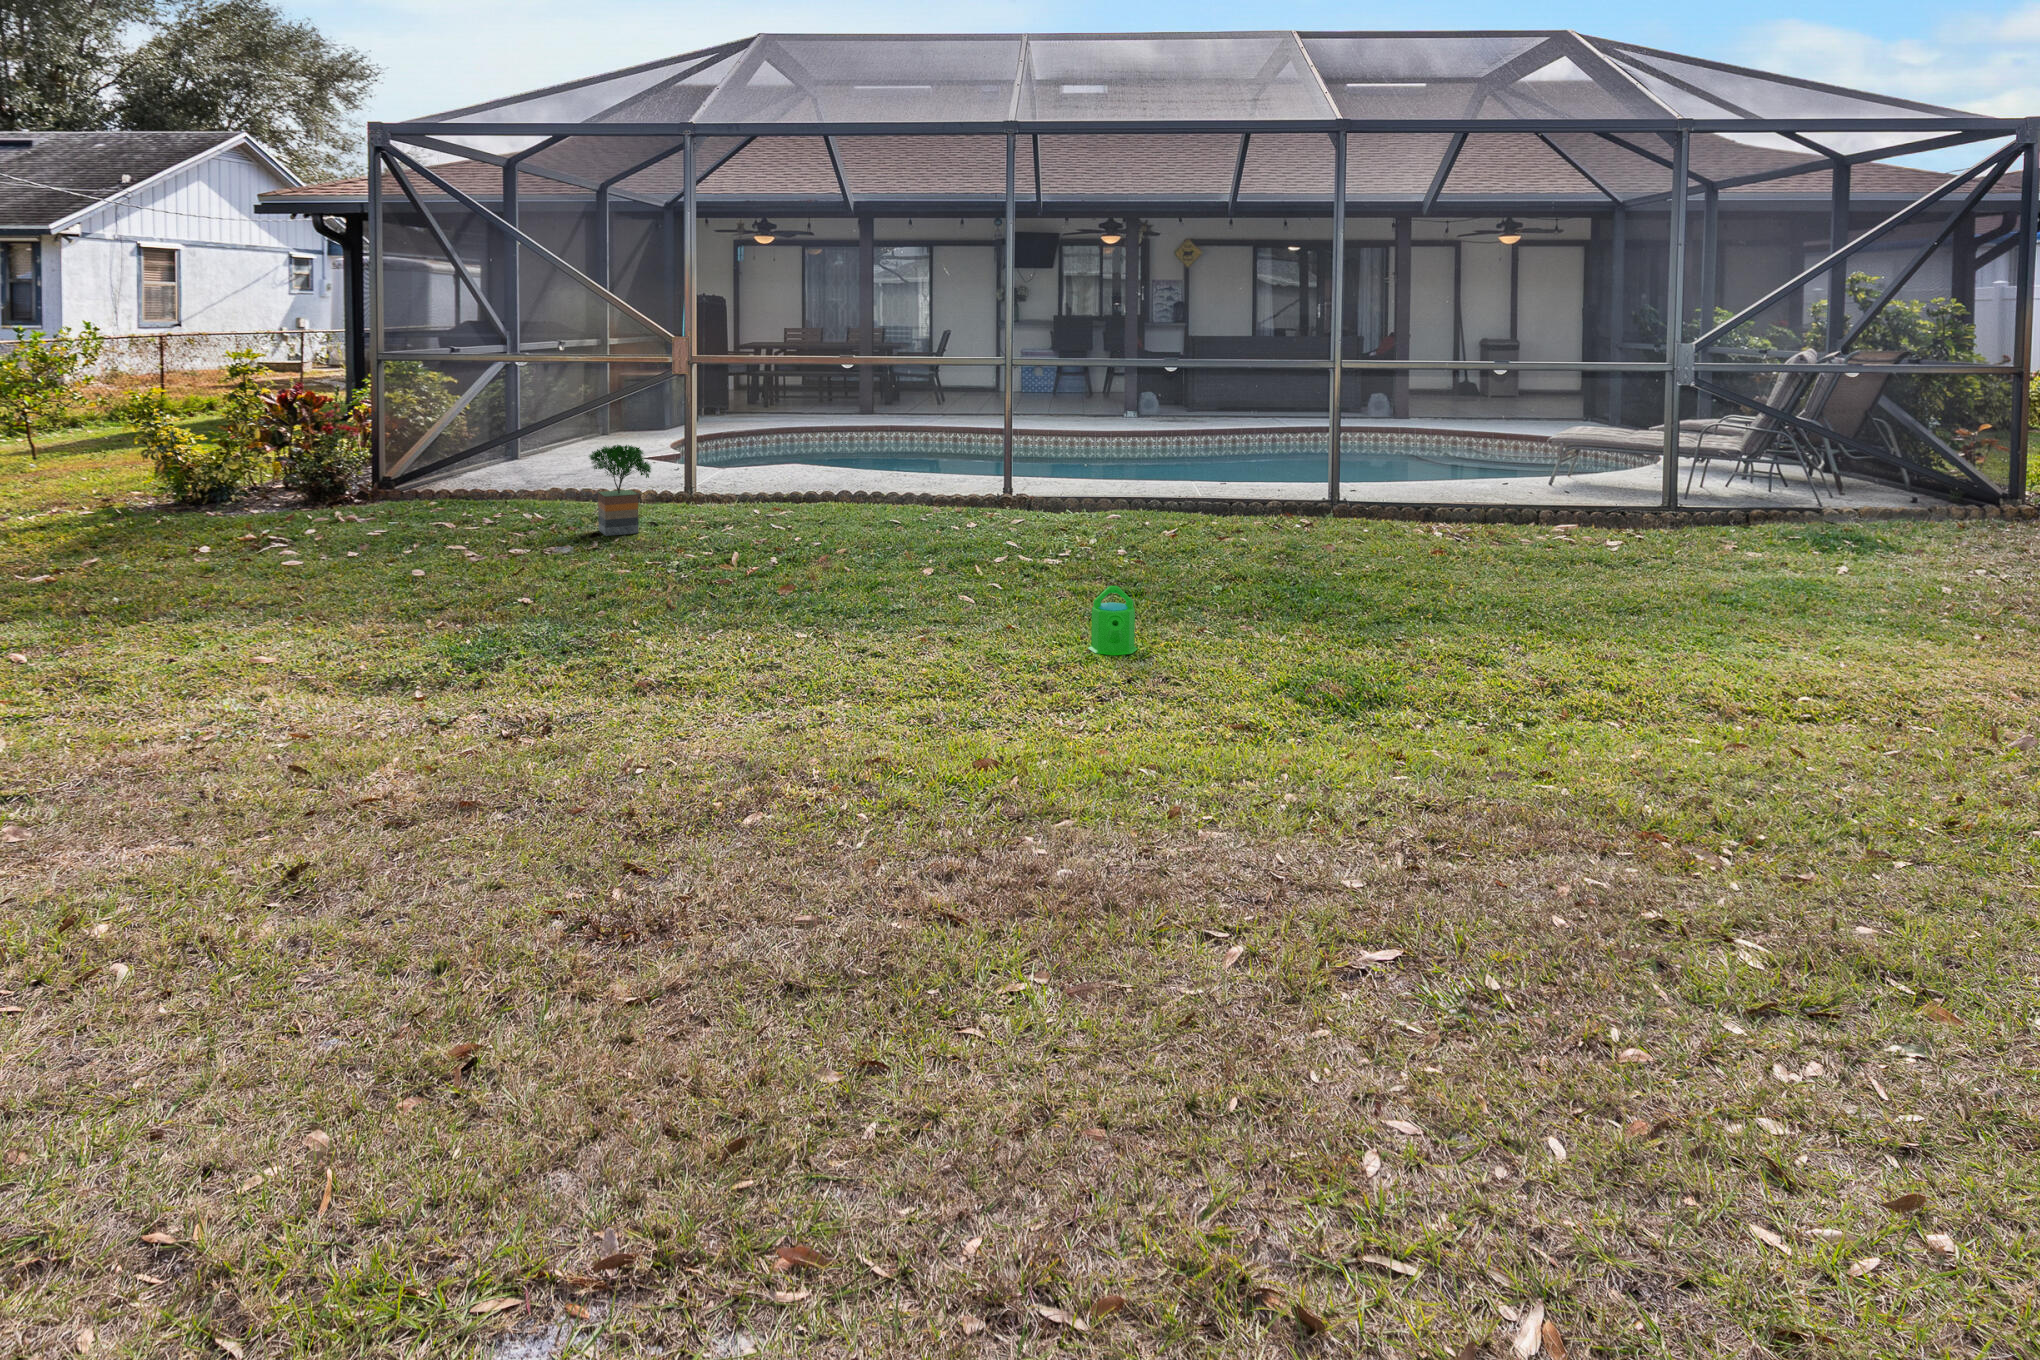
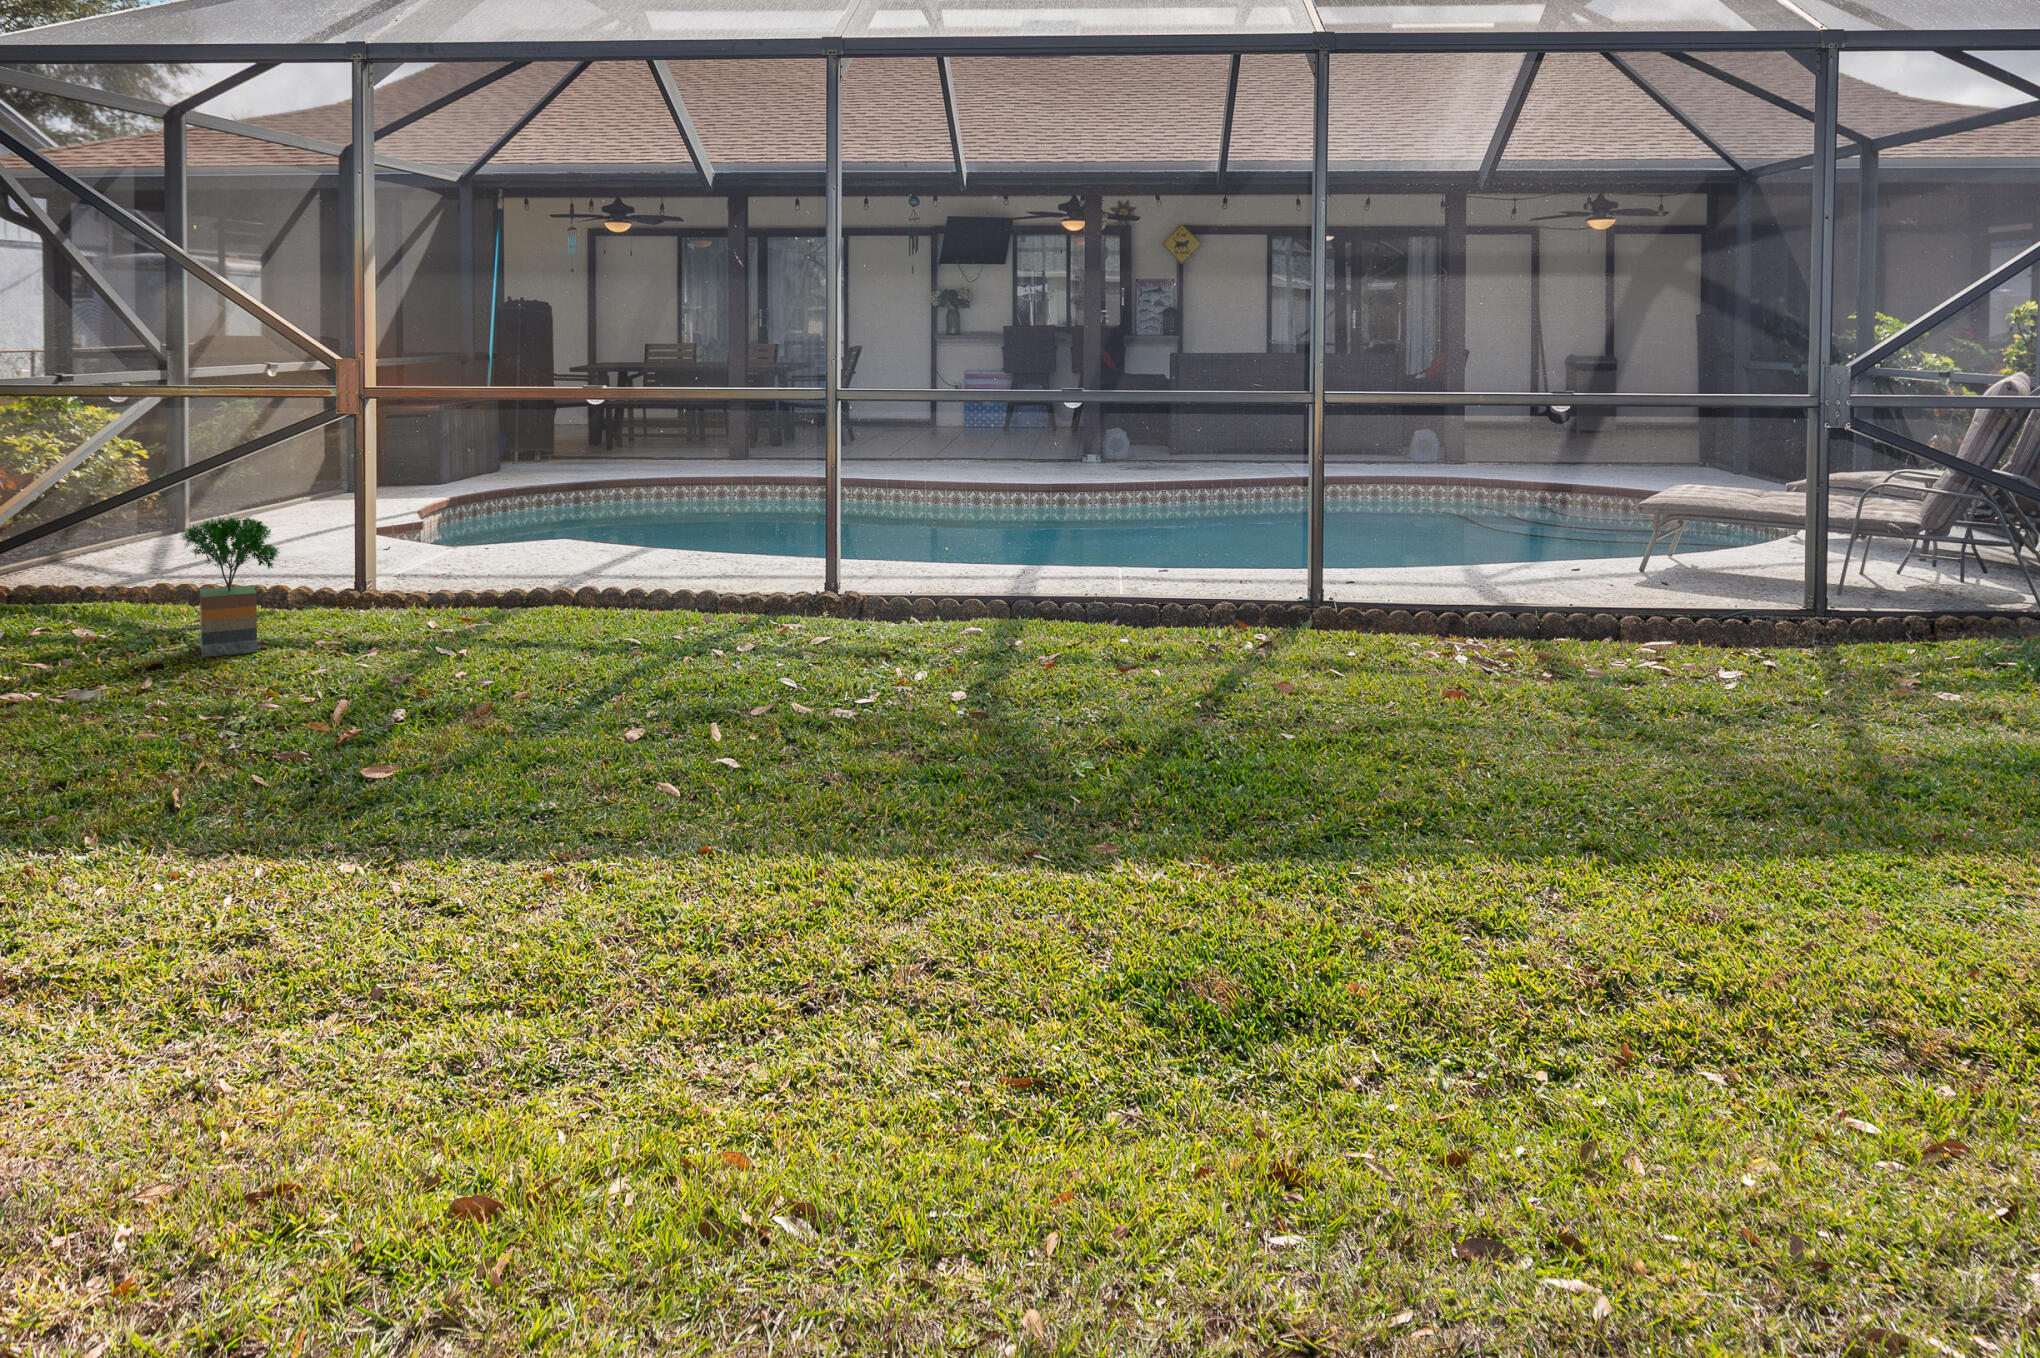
watering can: present [1088,586,1138,656] -> none [826,785,913,911]

